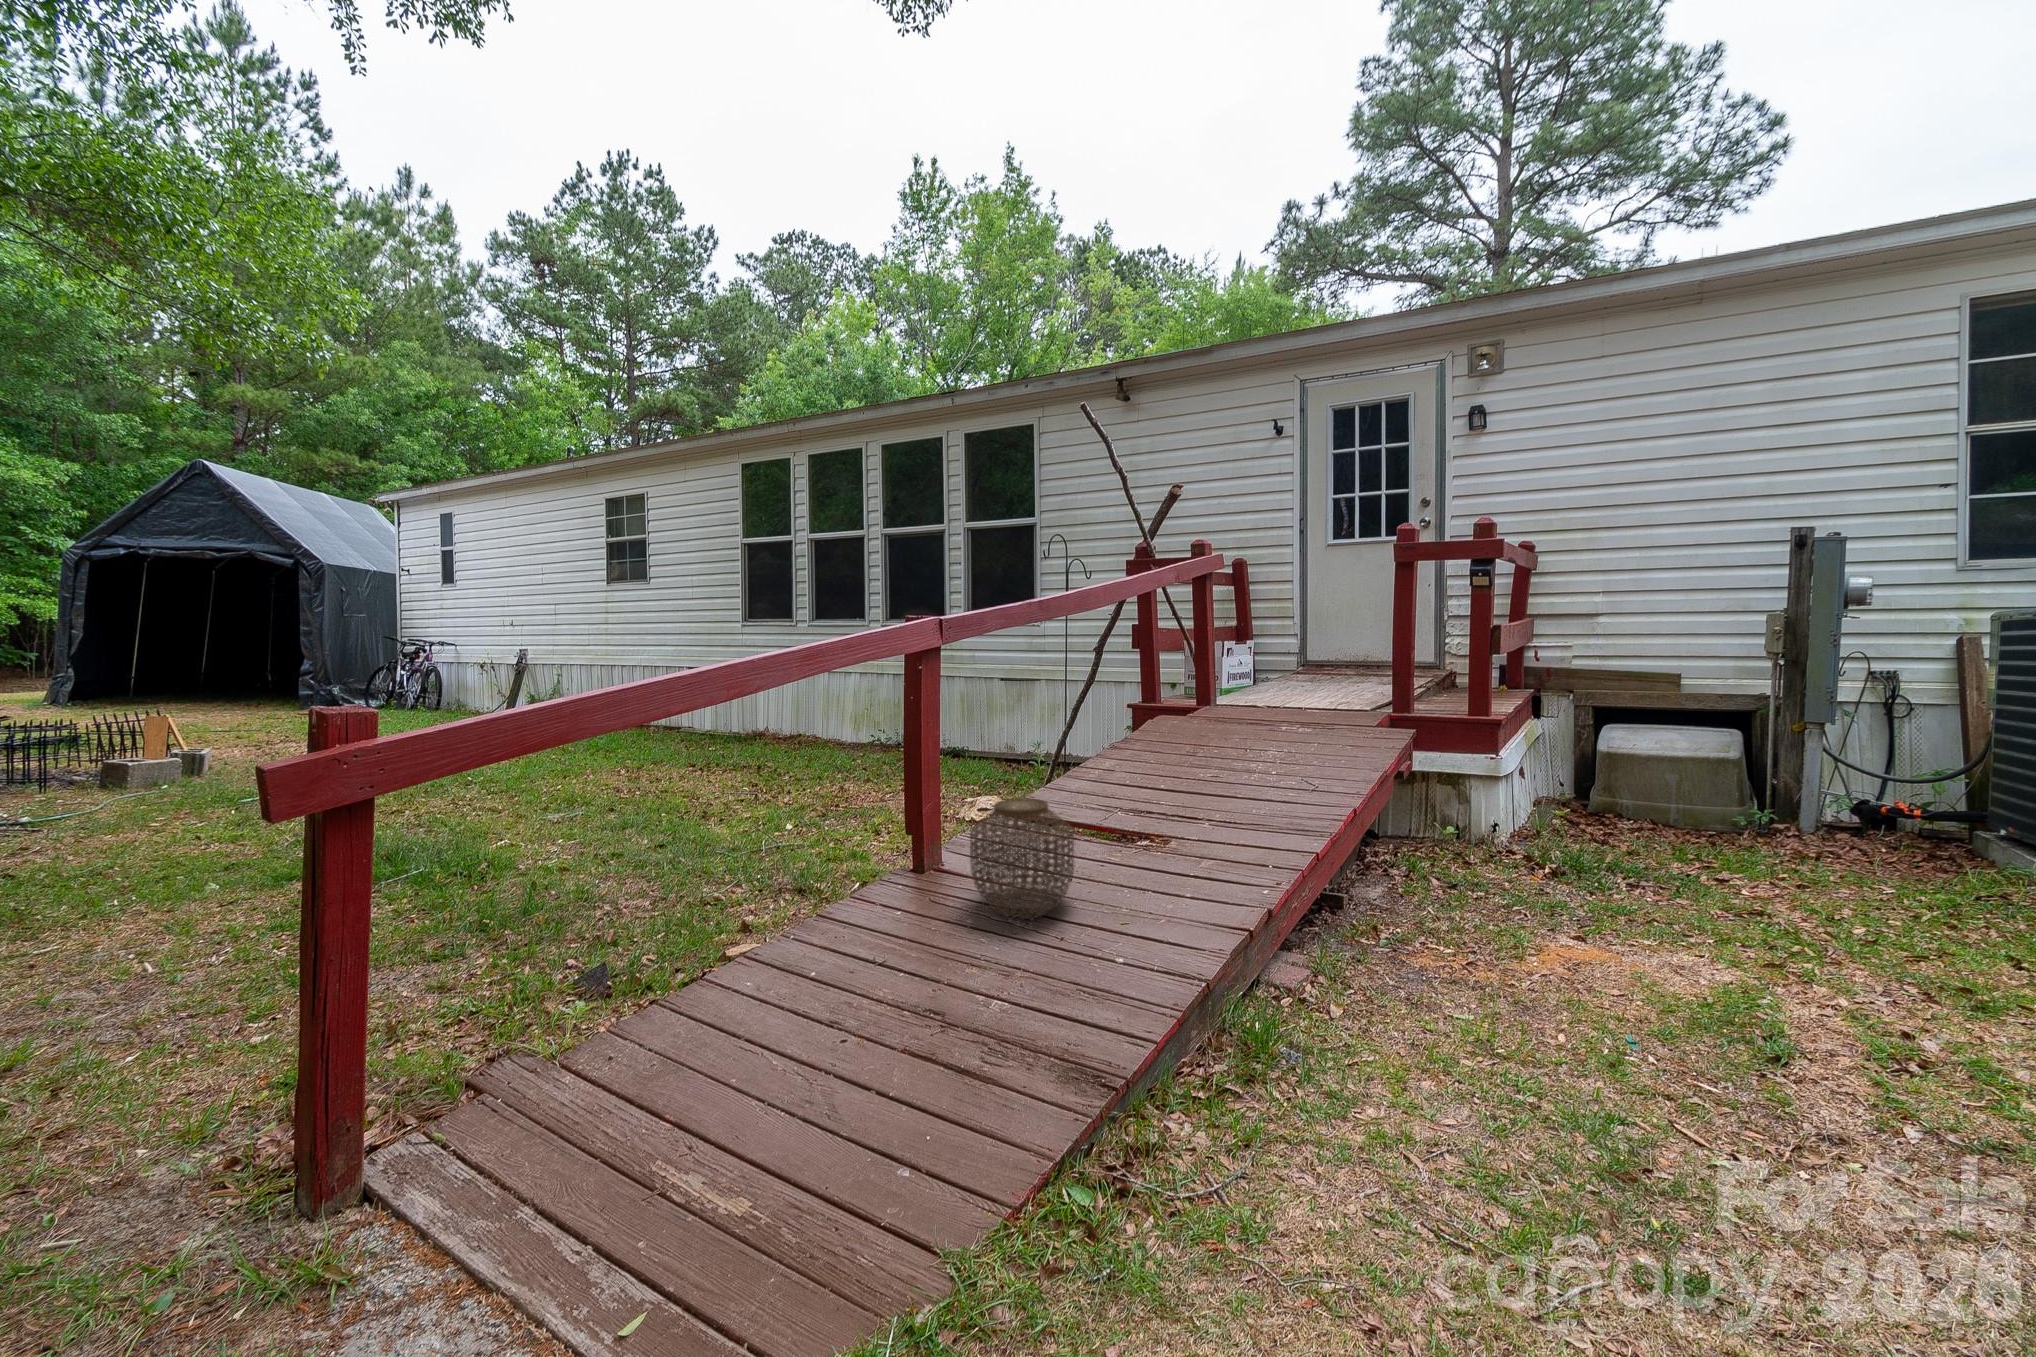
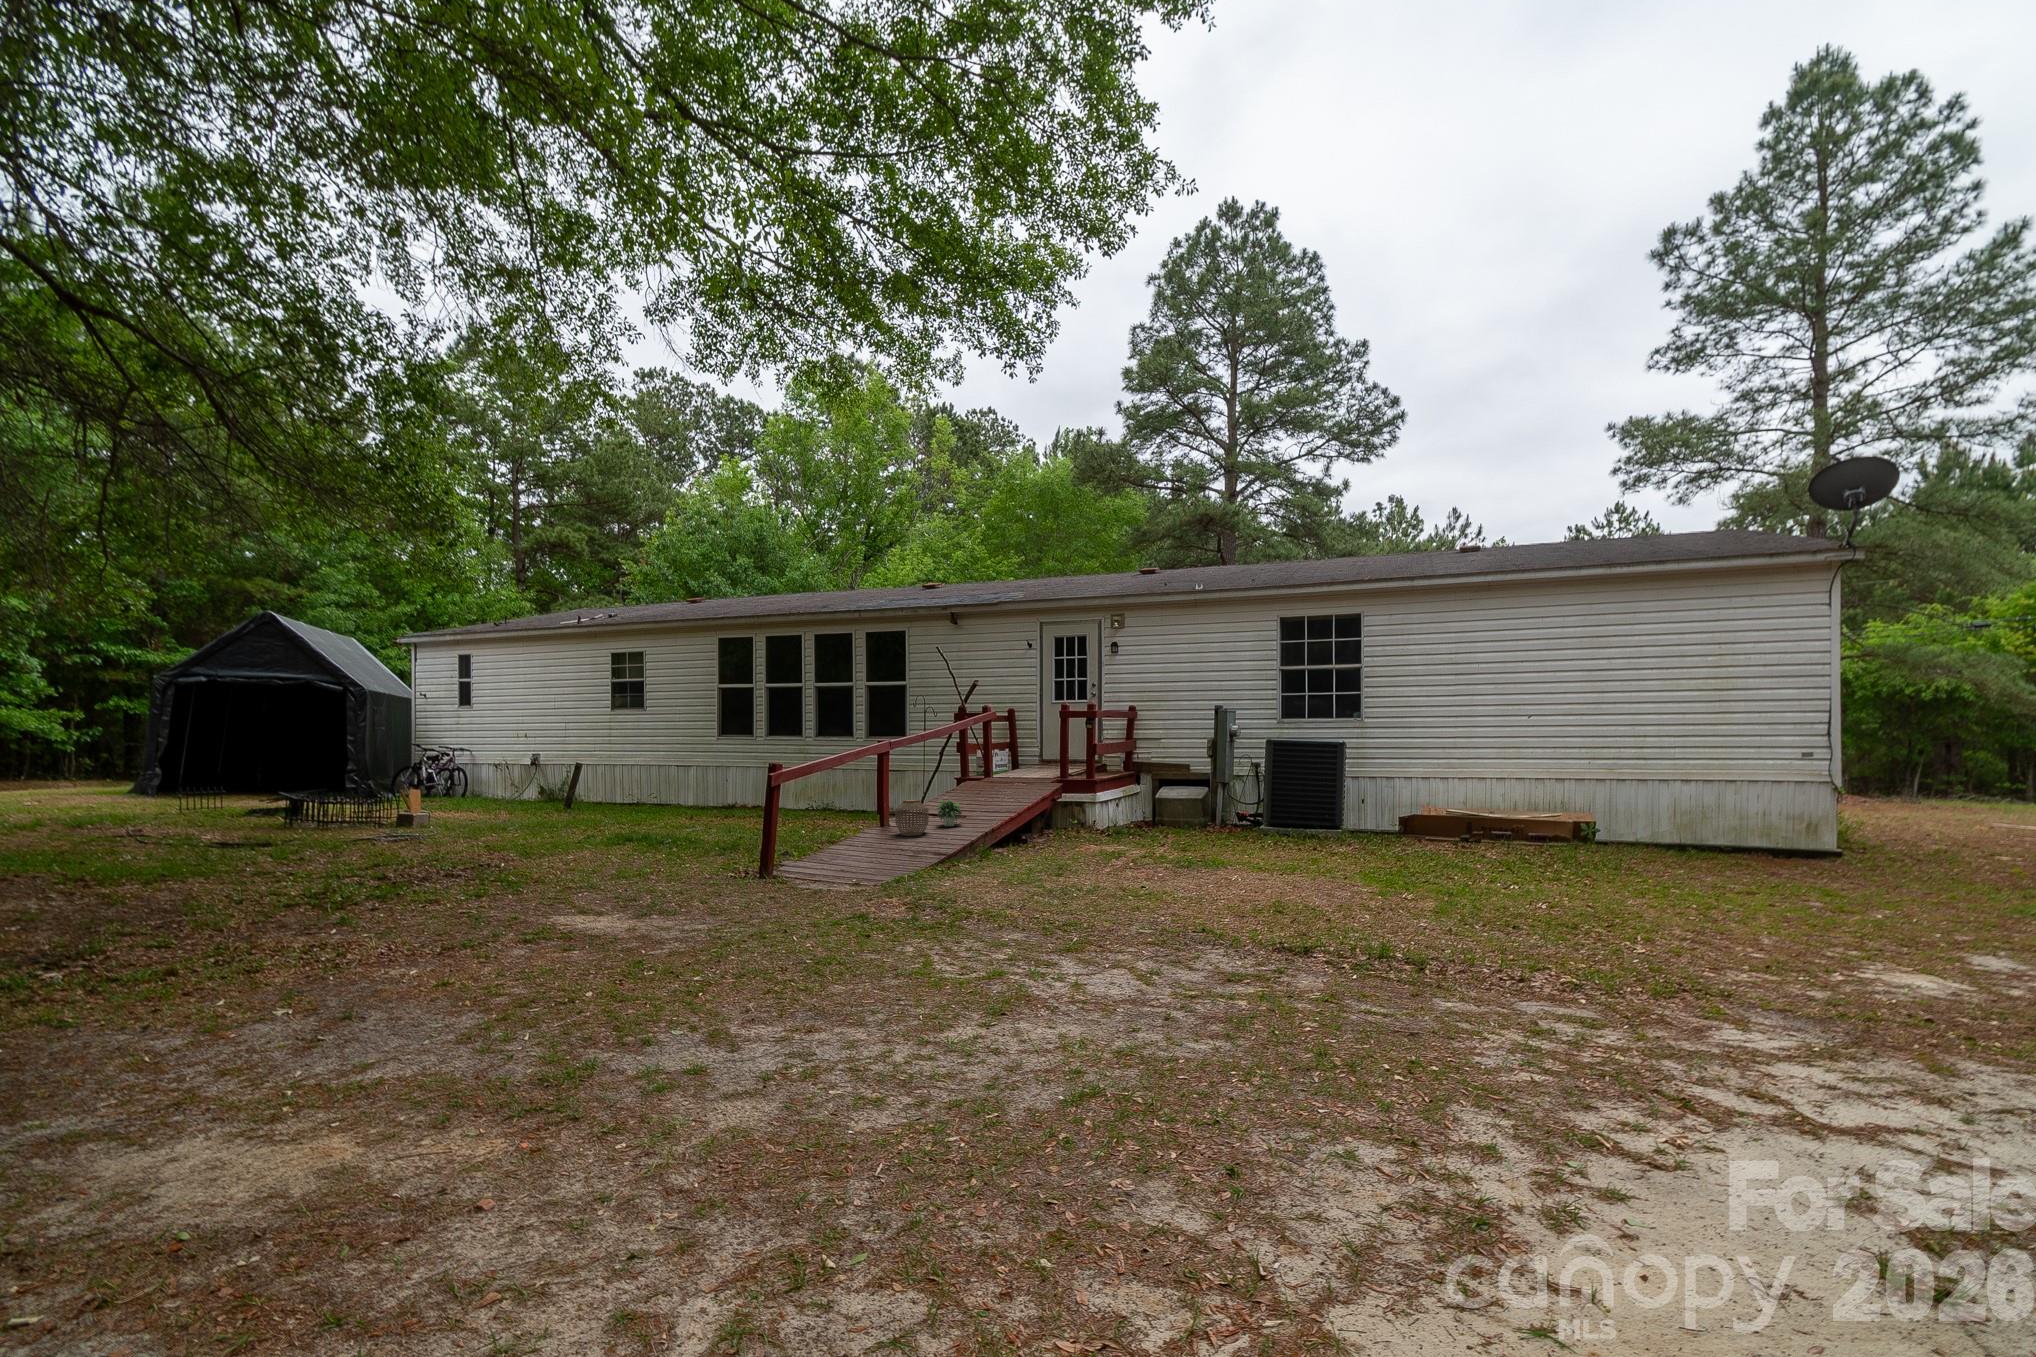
potted plant: none [1094,785,1174,871] -> present [936,800,962,826]

